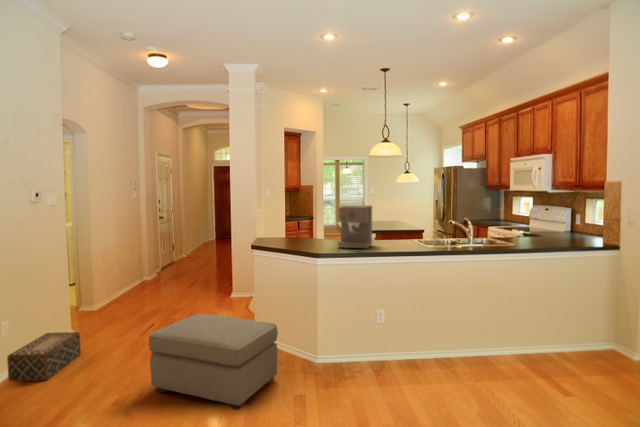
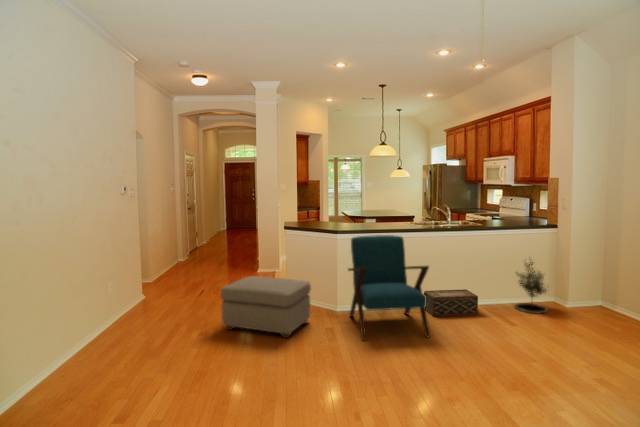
coffee maker: present [338,205,372,249] -> none [351,196,376,228]
armchair: none [331,259,446,418] -> present [348,235,430,341]
potted tree: none [561,289,613,370] -> present [515,259,548,313]
woven basket: present [7,332,81,381] -> present [424,289,478,316]

